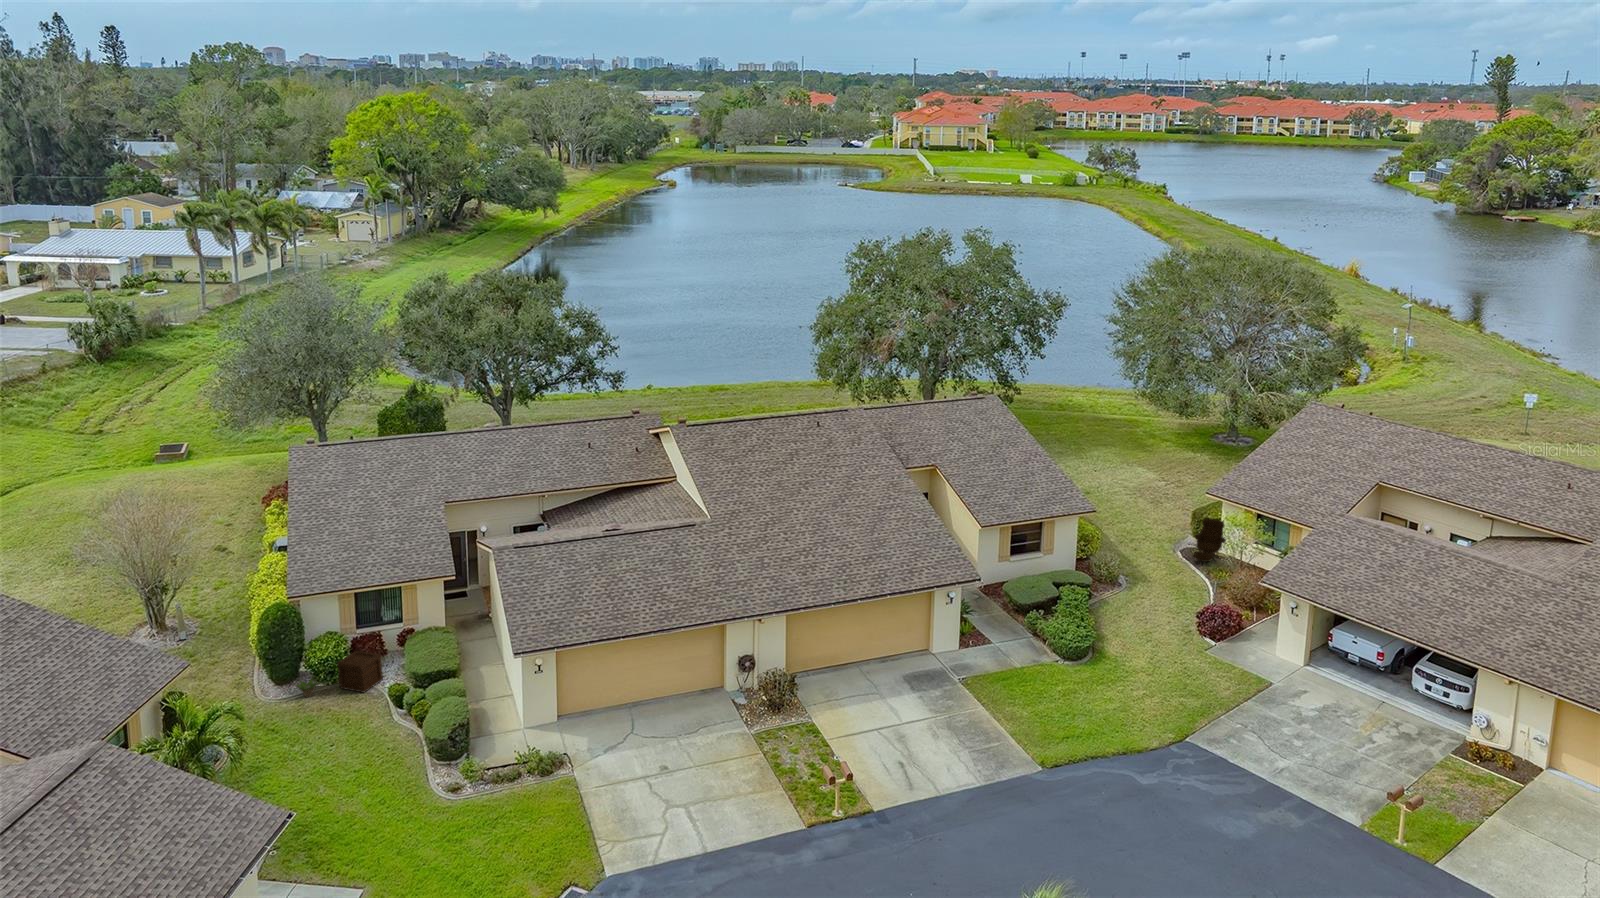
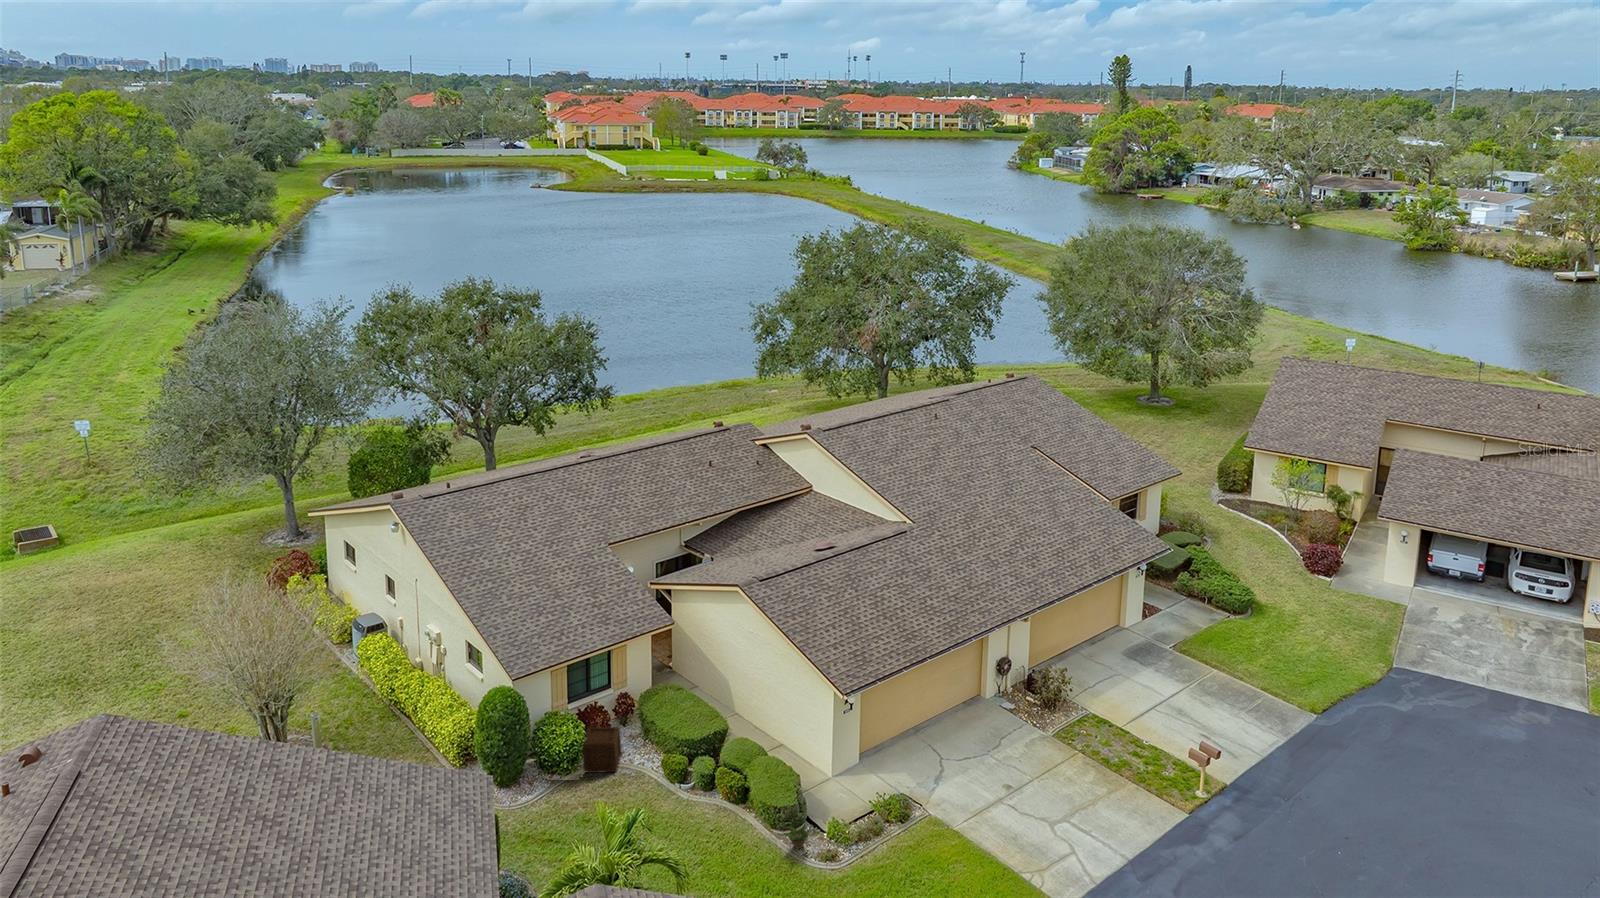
lounge chair: present [1194,519,1226,562] -> none [1232,468,1261,512]
decorative plant: present [297,680,317,697] -> present [784,825,811,849]

